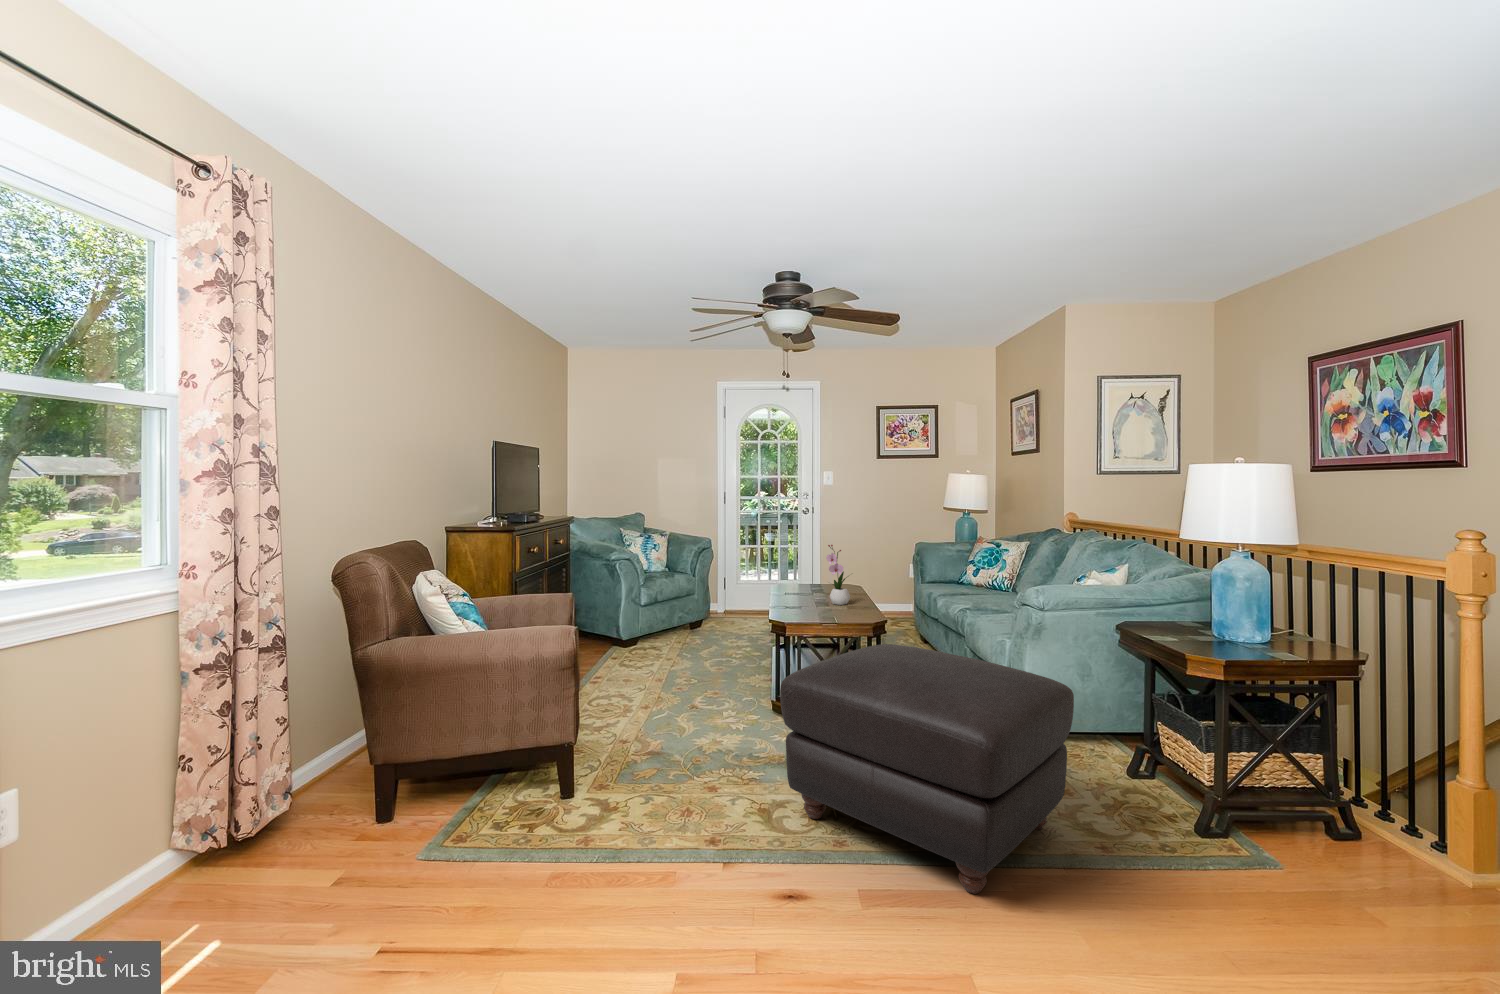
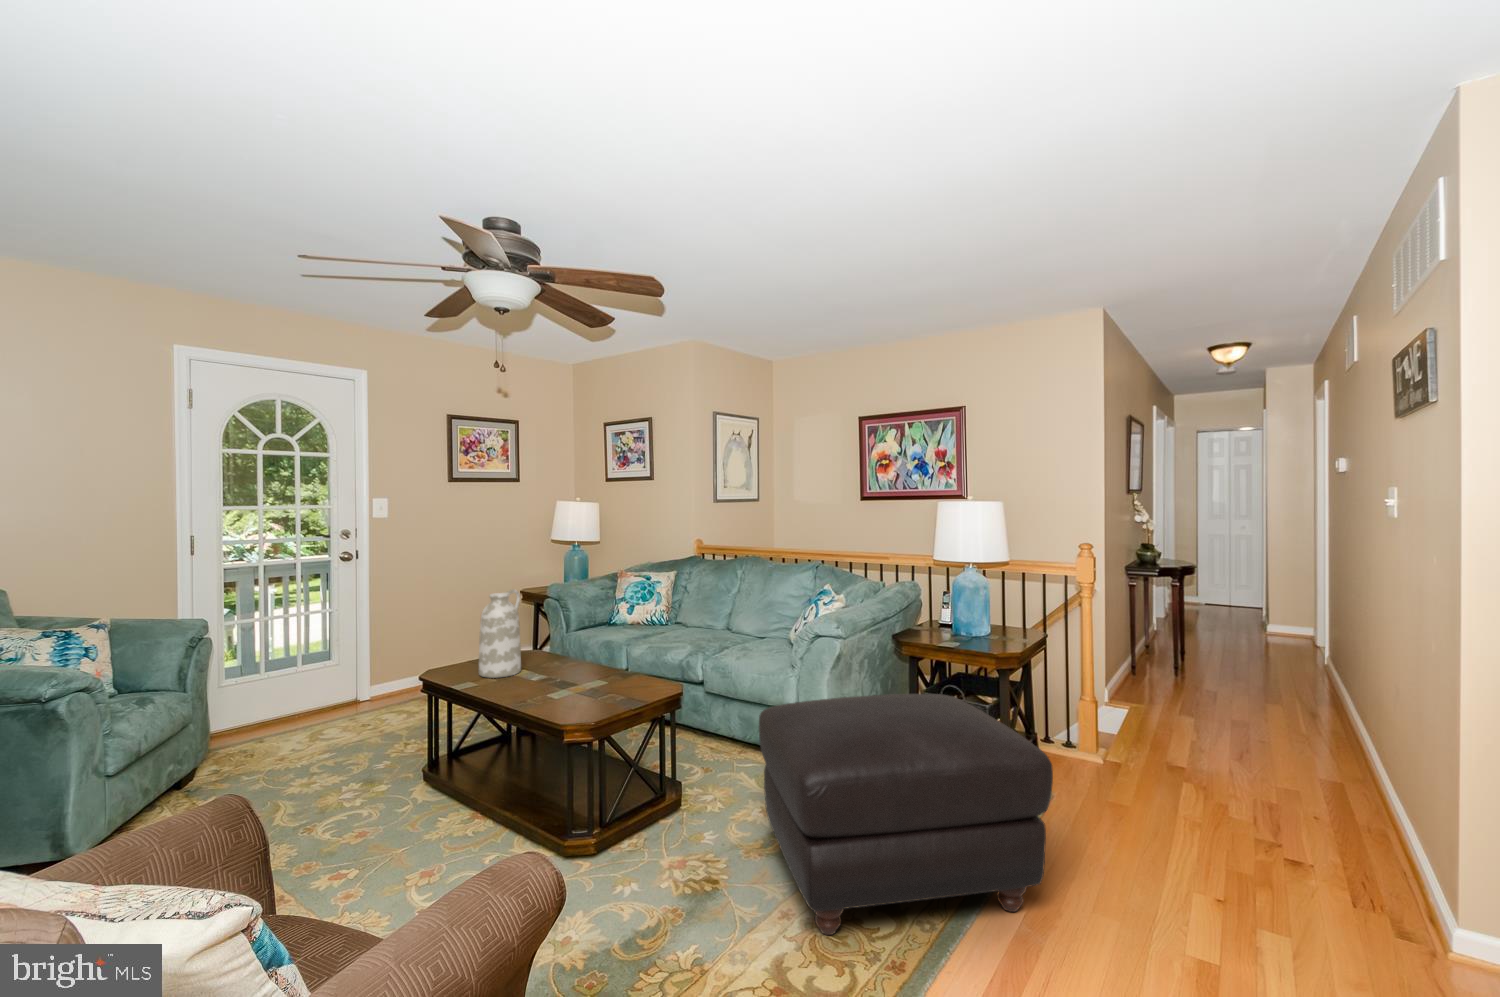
vase: none [795,536,827,598] -> present [479,589,521,678]
flower arrangement: present [826,545,850,605] -> none [556,599,583,676]

